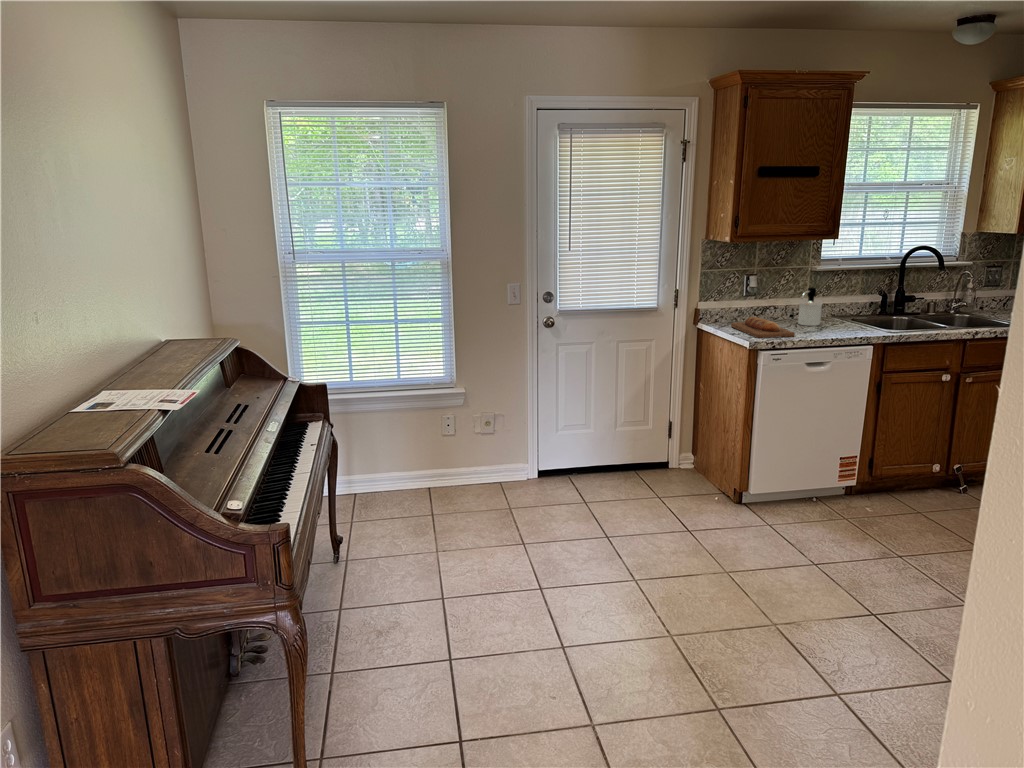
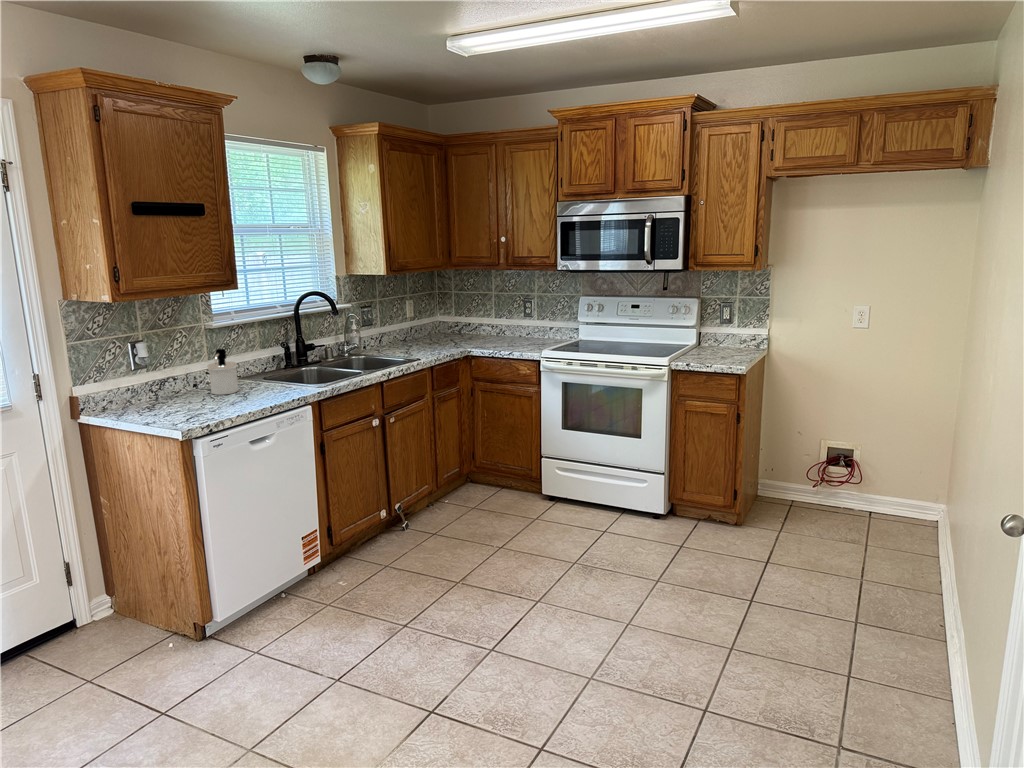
bread loaf: present [731,317,795,338] -> none [132,396,229,424]

